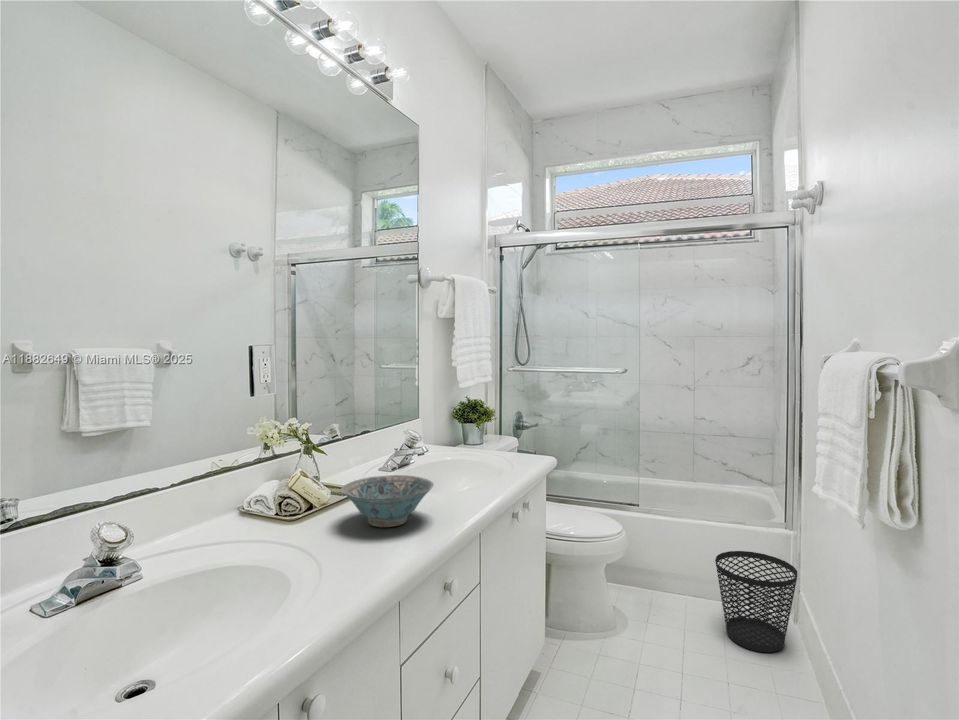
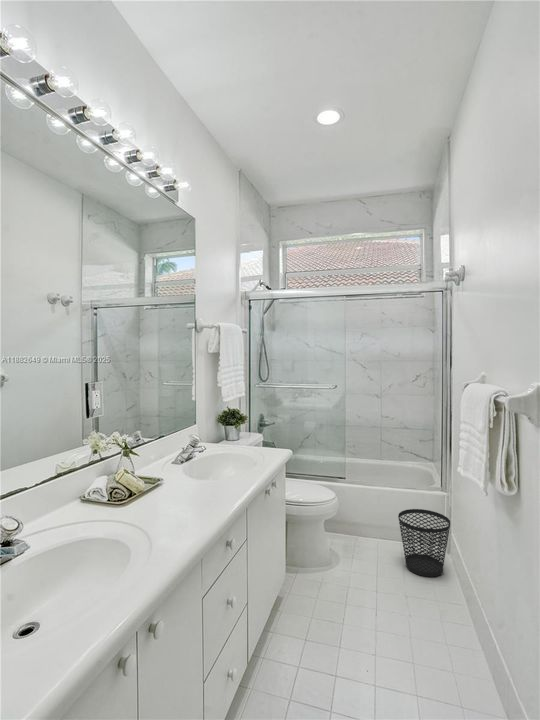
ceramic bowl: present [341,475,433,527] -> none [157,470,220,507]

